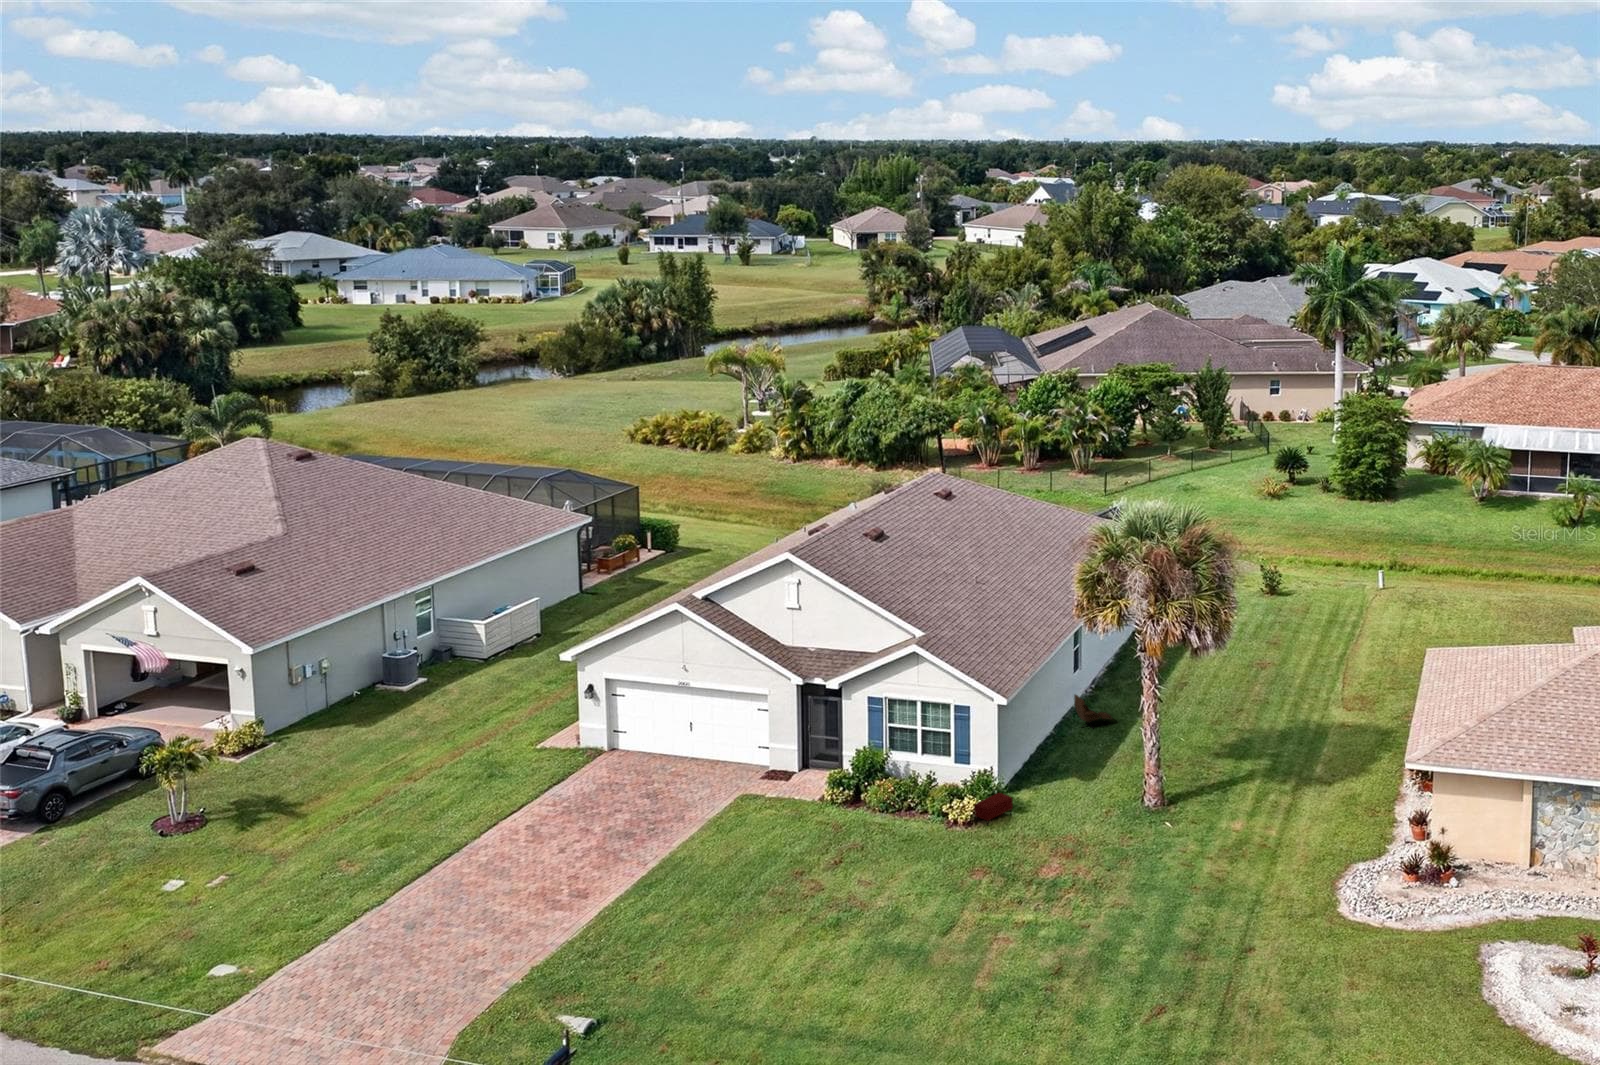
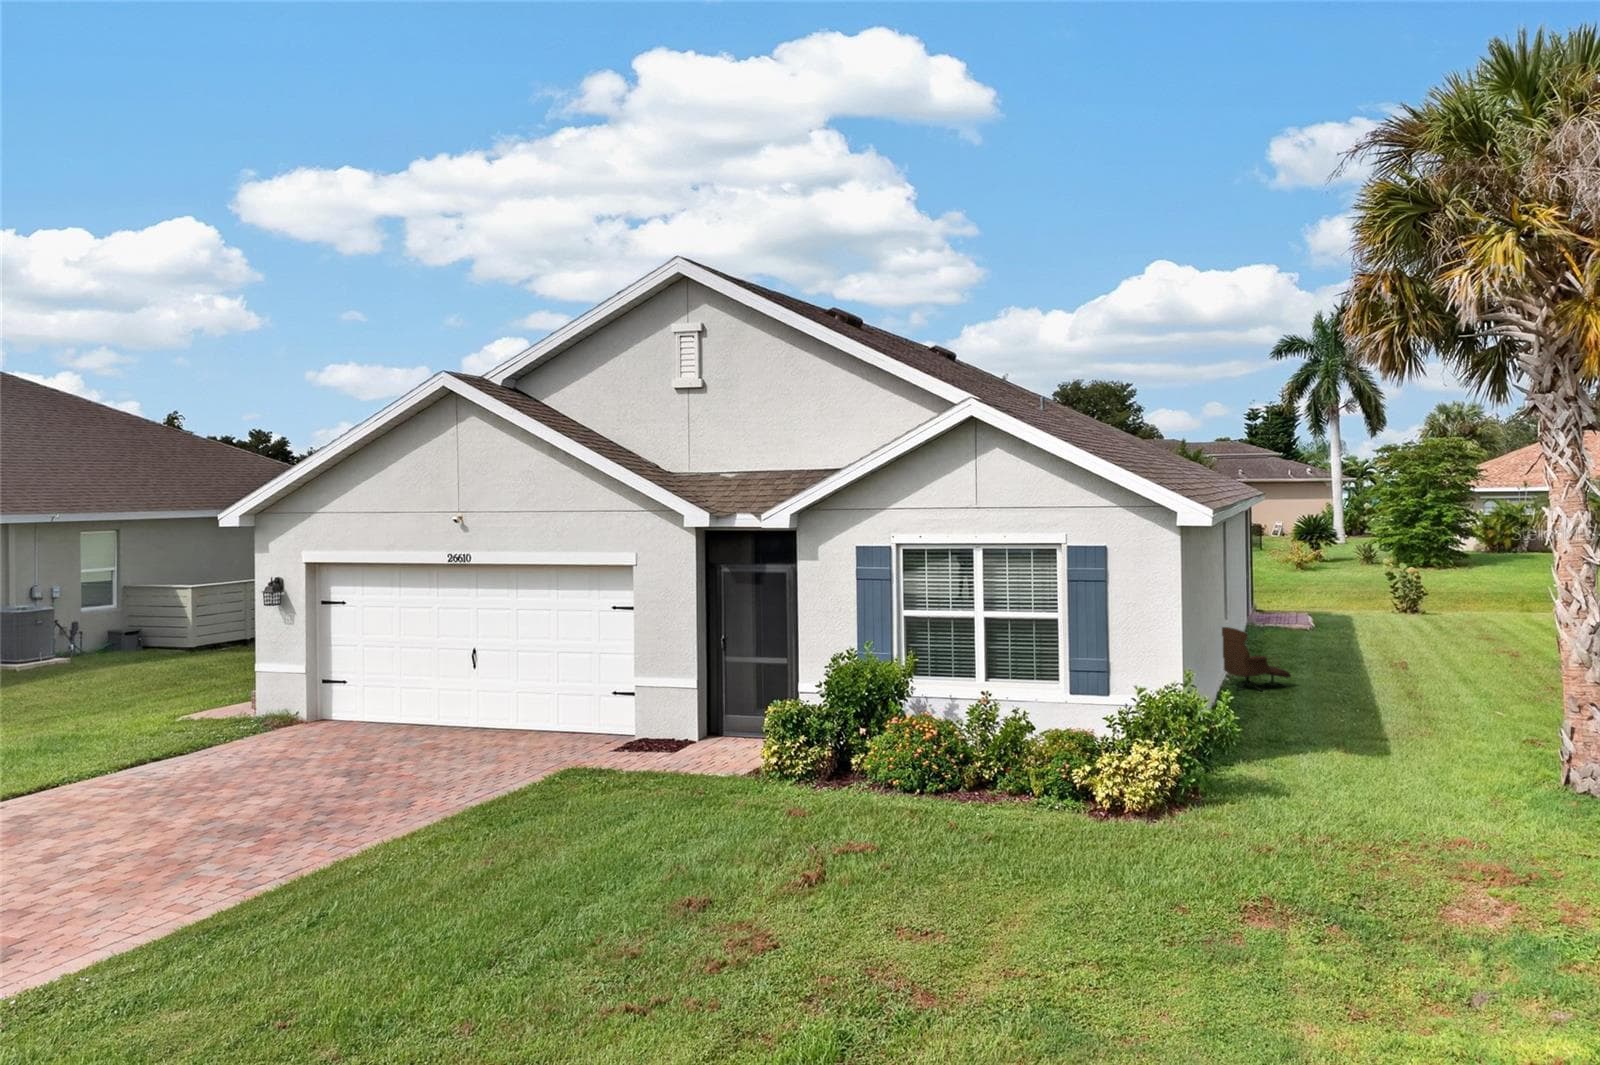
bench: present [974,793,1013,824] -> none [1164,747,1254,822]

